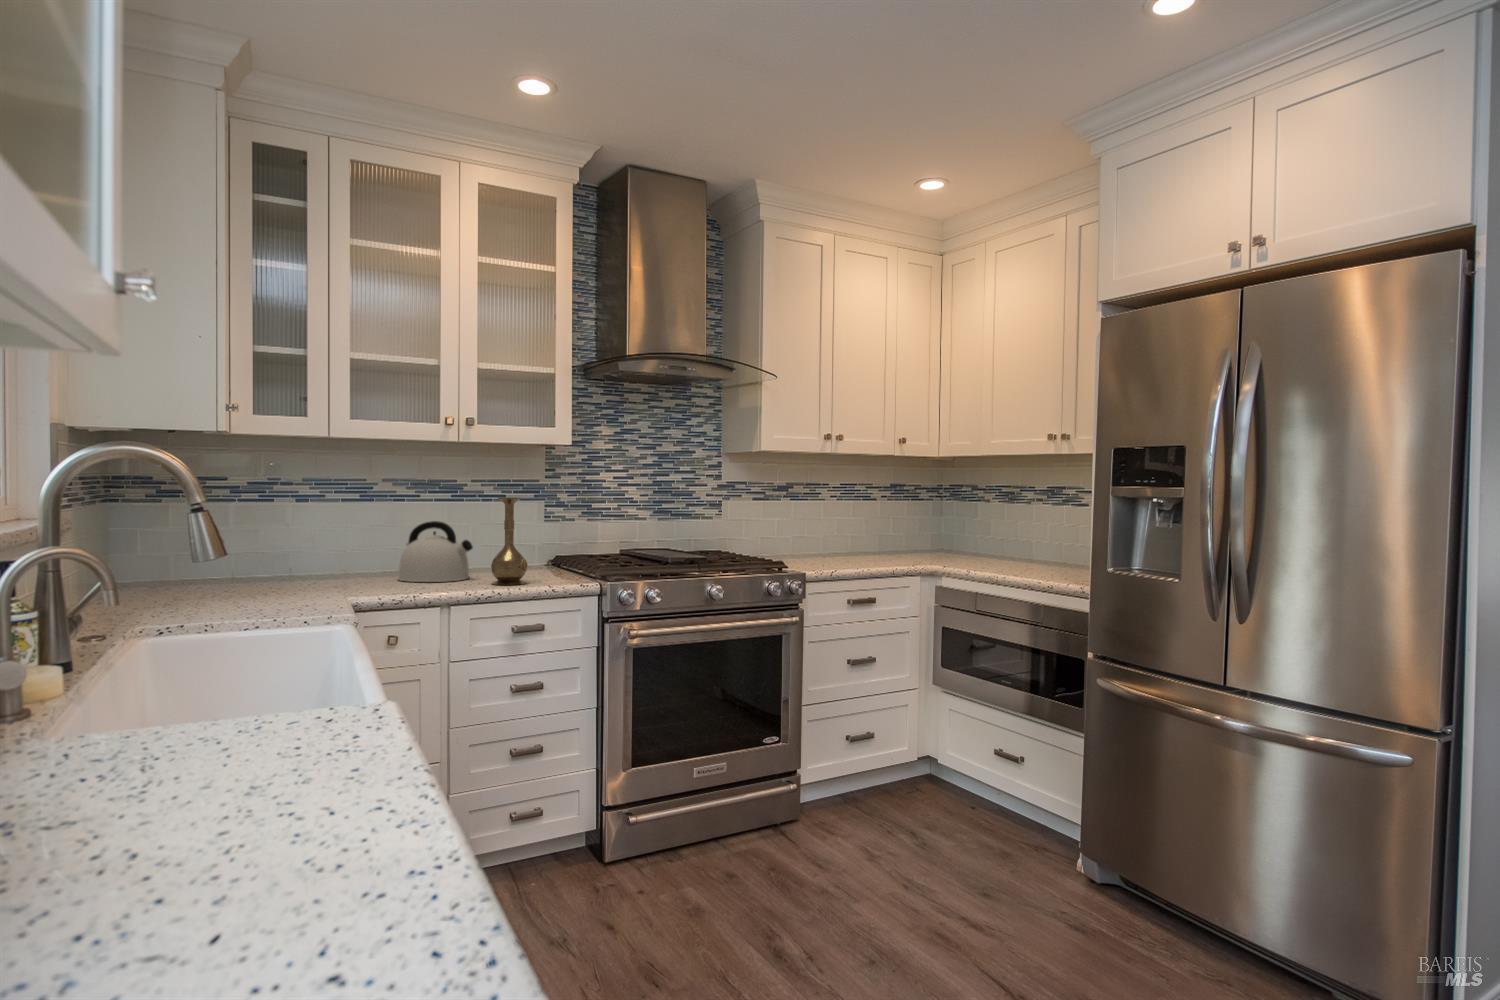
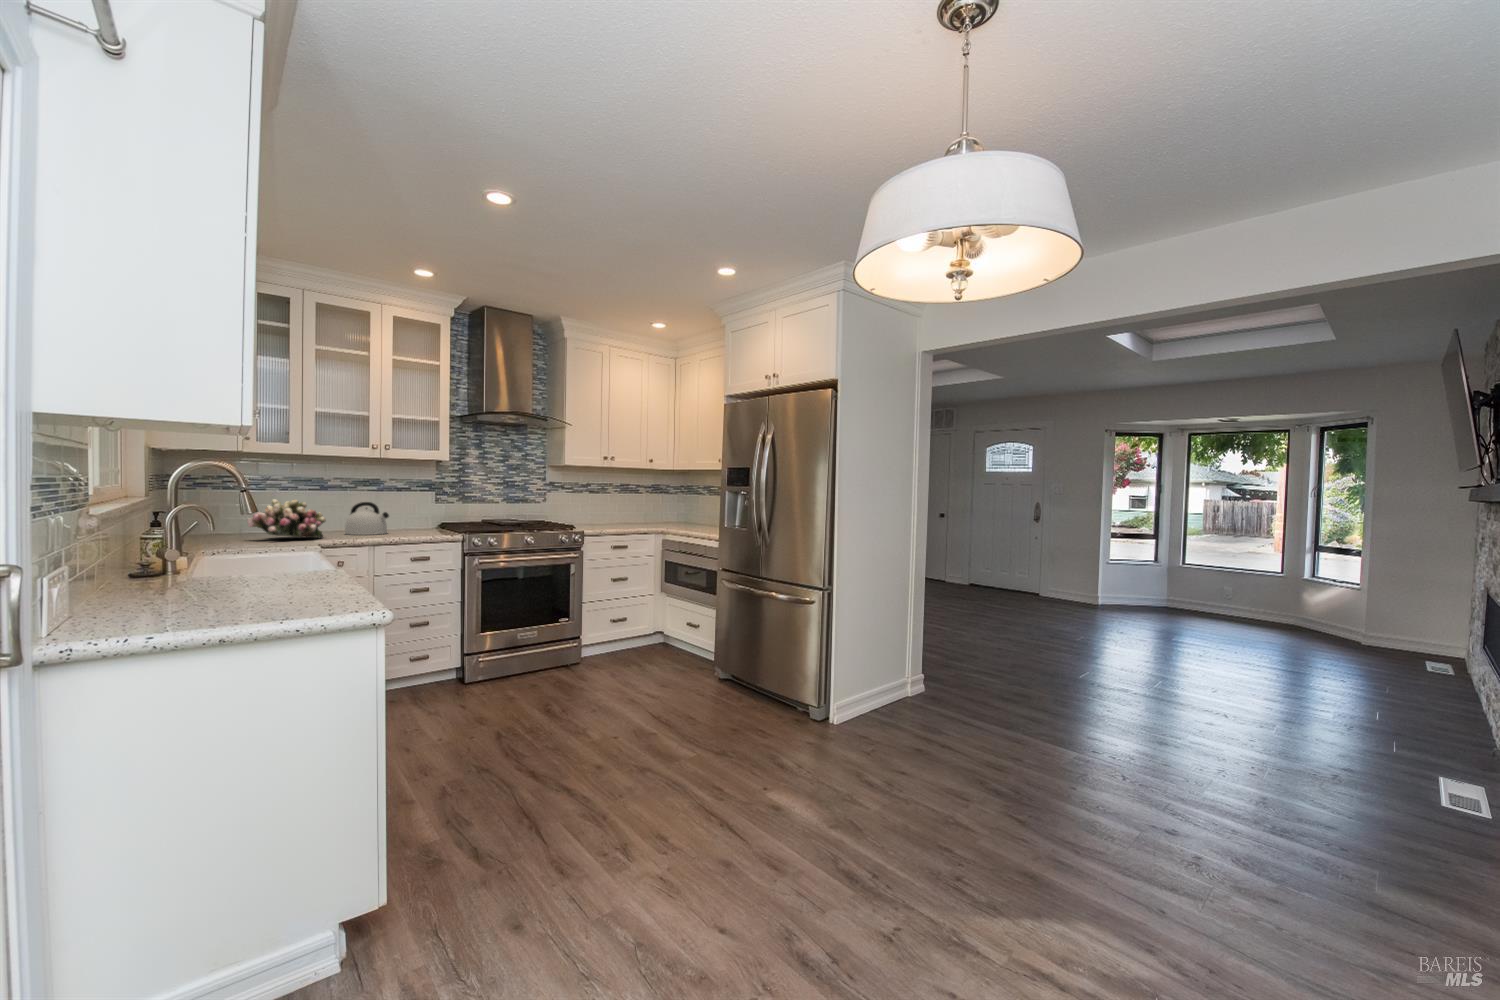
vase: present [491,497,528,585] -> none [400,489,421,536]
flower arrangement: none [229,520,366,593] -> present [247,499,326,538]

